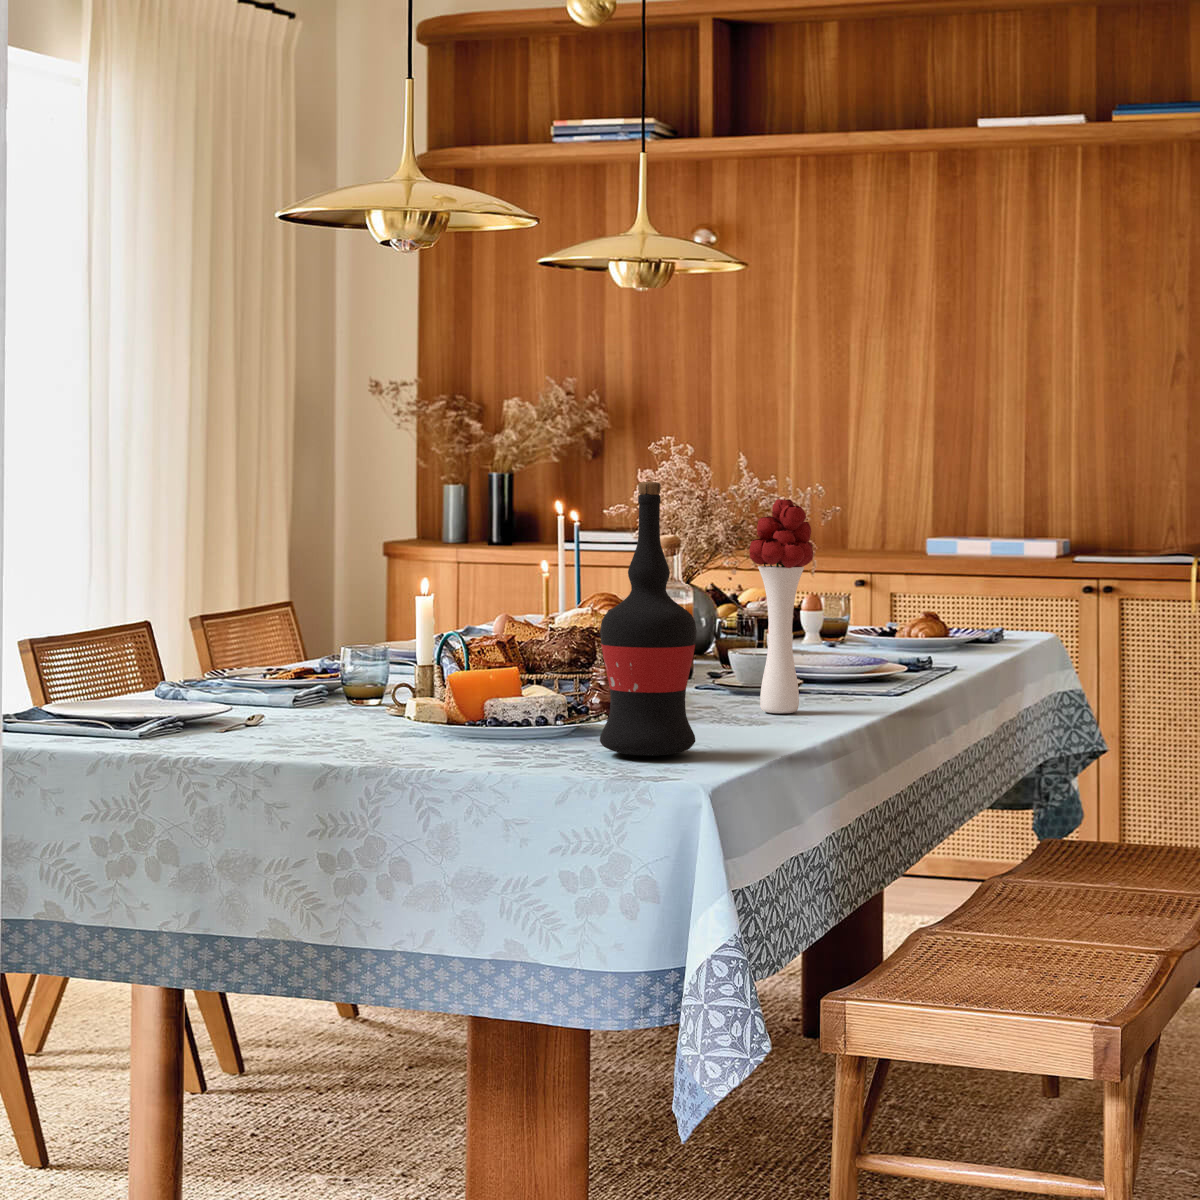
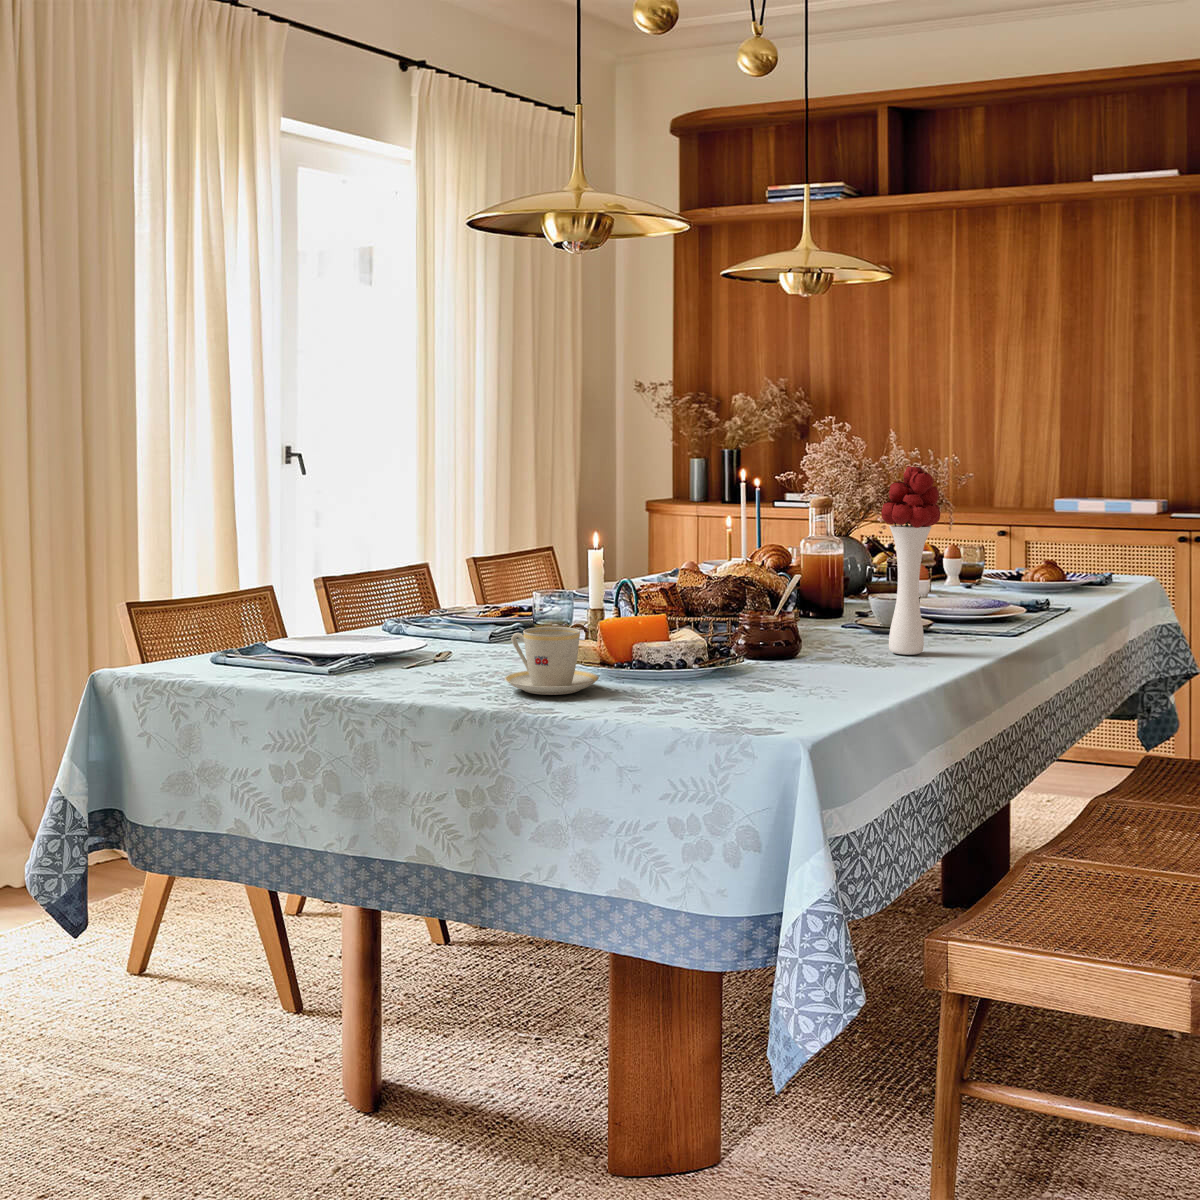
wine bottle: present [600,482,697,756] -> none [726,450,817,702]
teacup: none [345,682,454,757] -> present [505,627,599,695]

